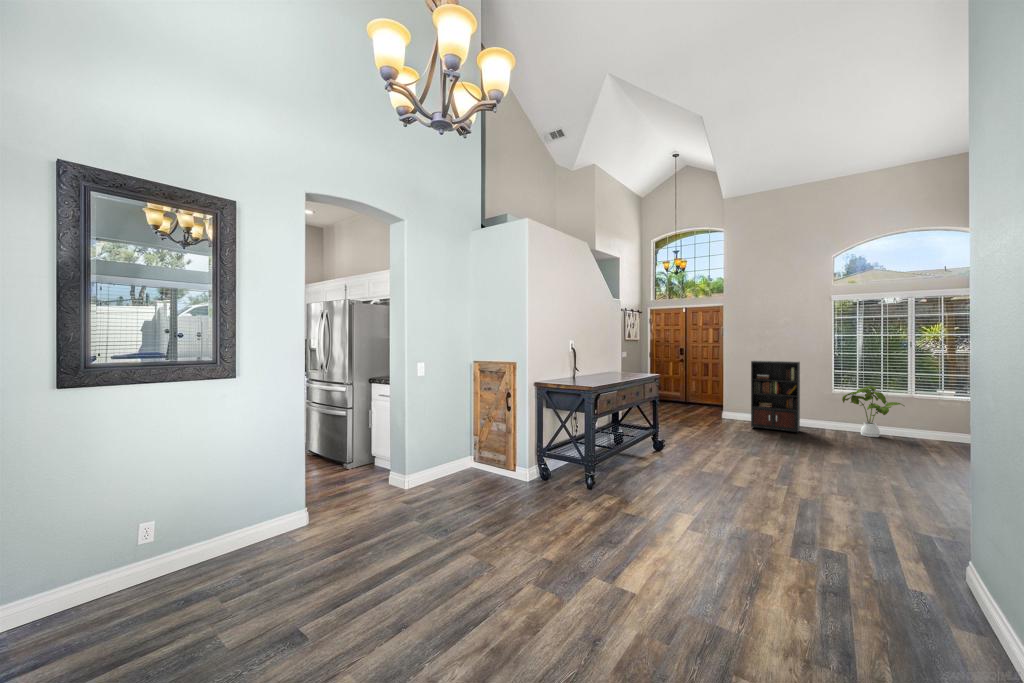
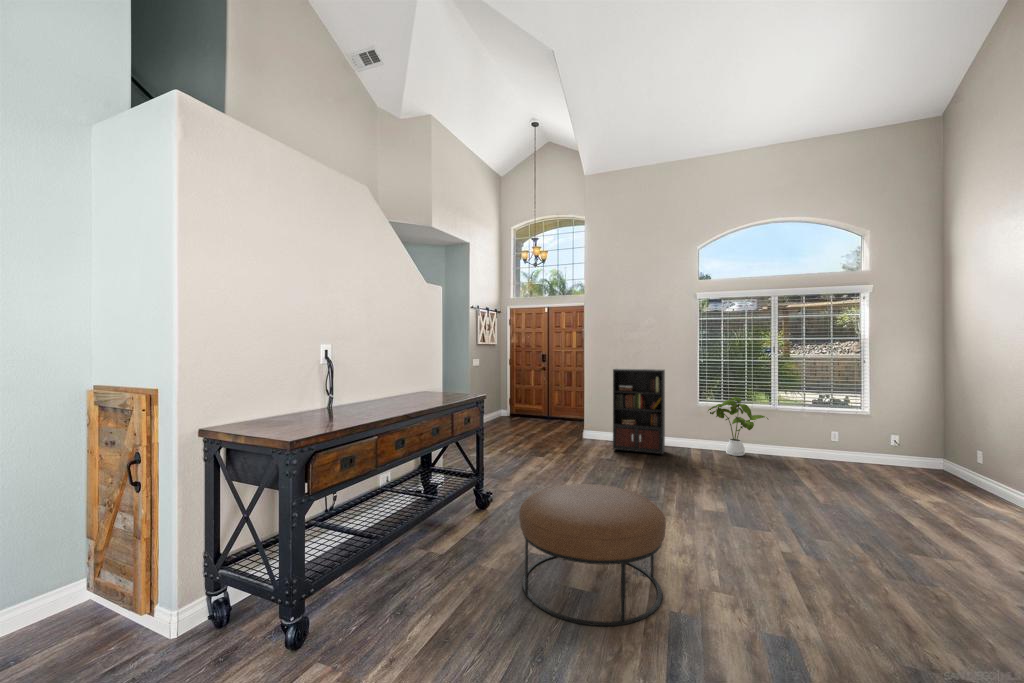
ottoman: none [699,438,805,518] -> present [519,484,666,626]

